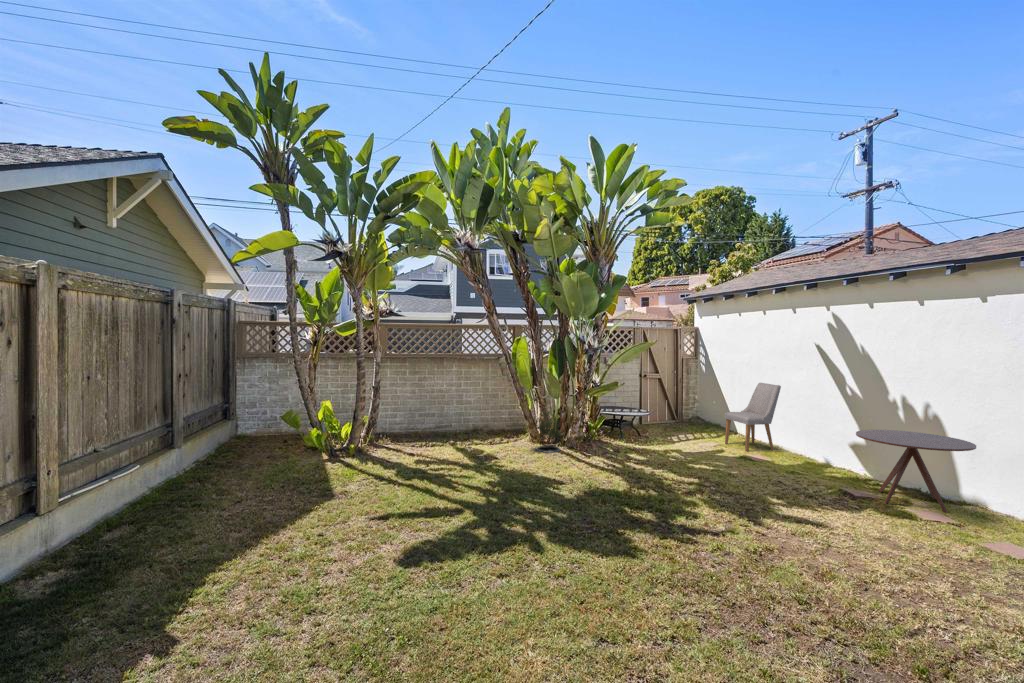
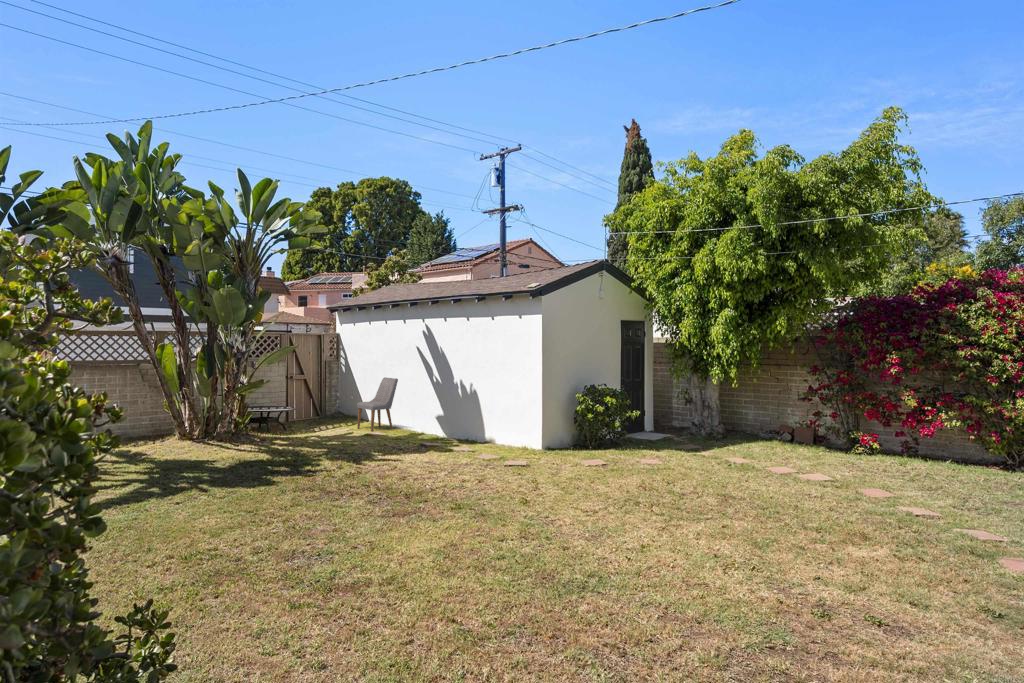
potted tree: present [536,411,560,453] -> none [183,405,211,447]
round table: present [856,430,976,513] -> none [429,402,489,448]

